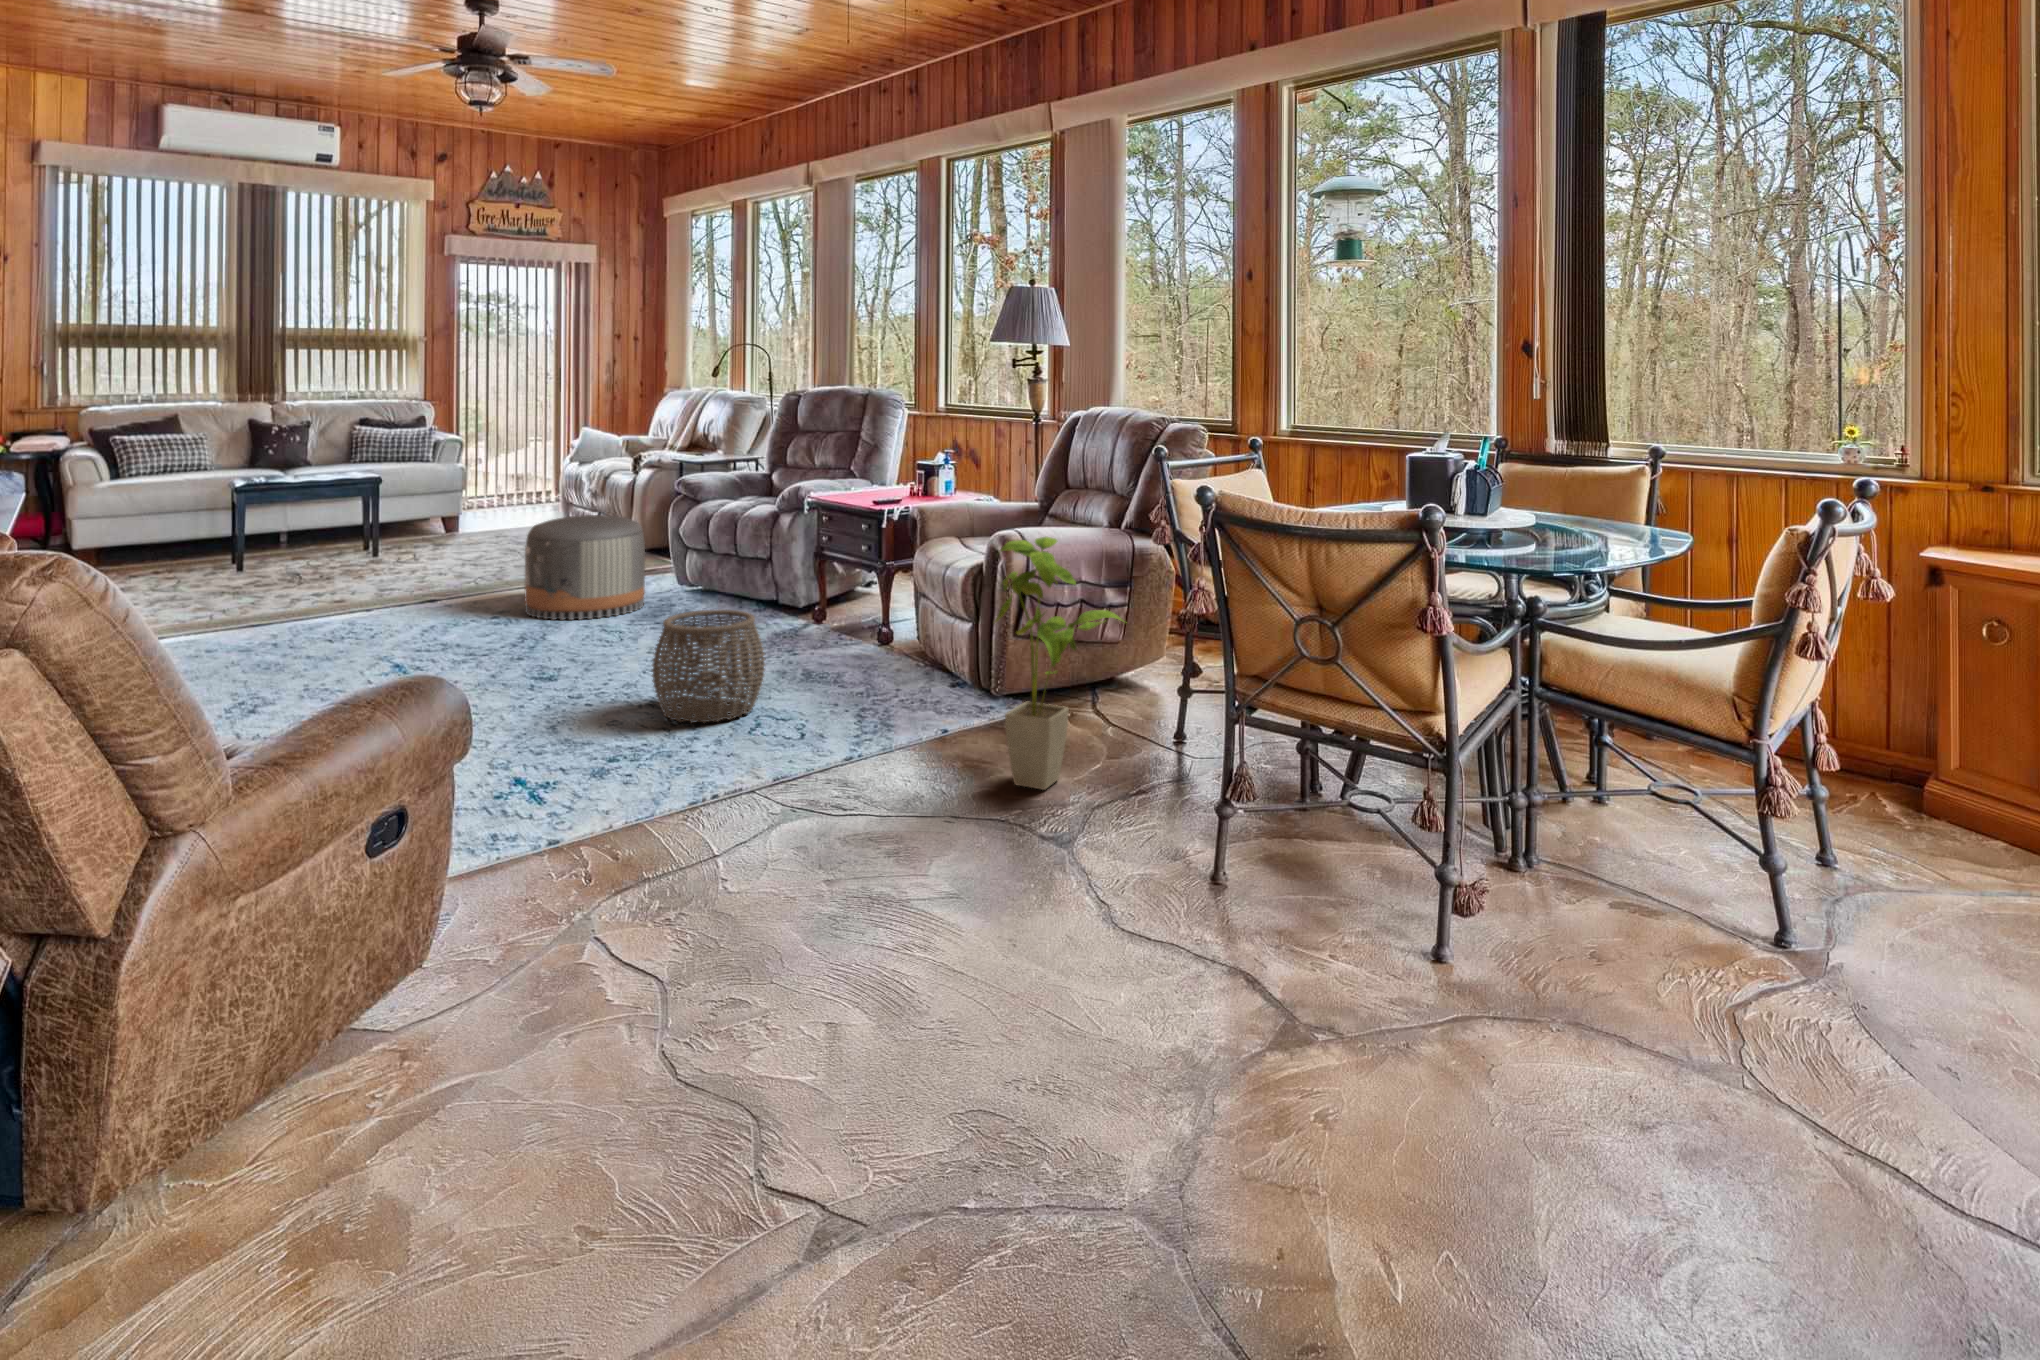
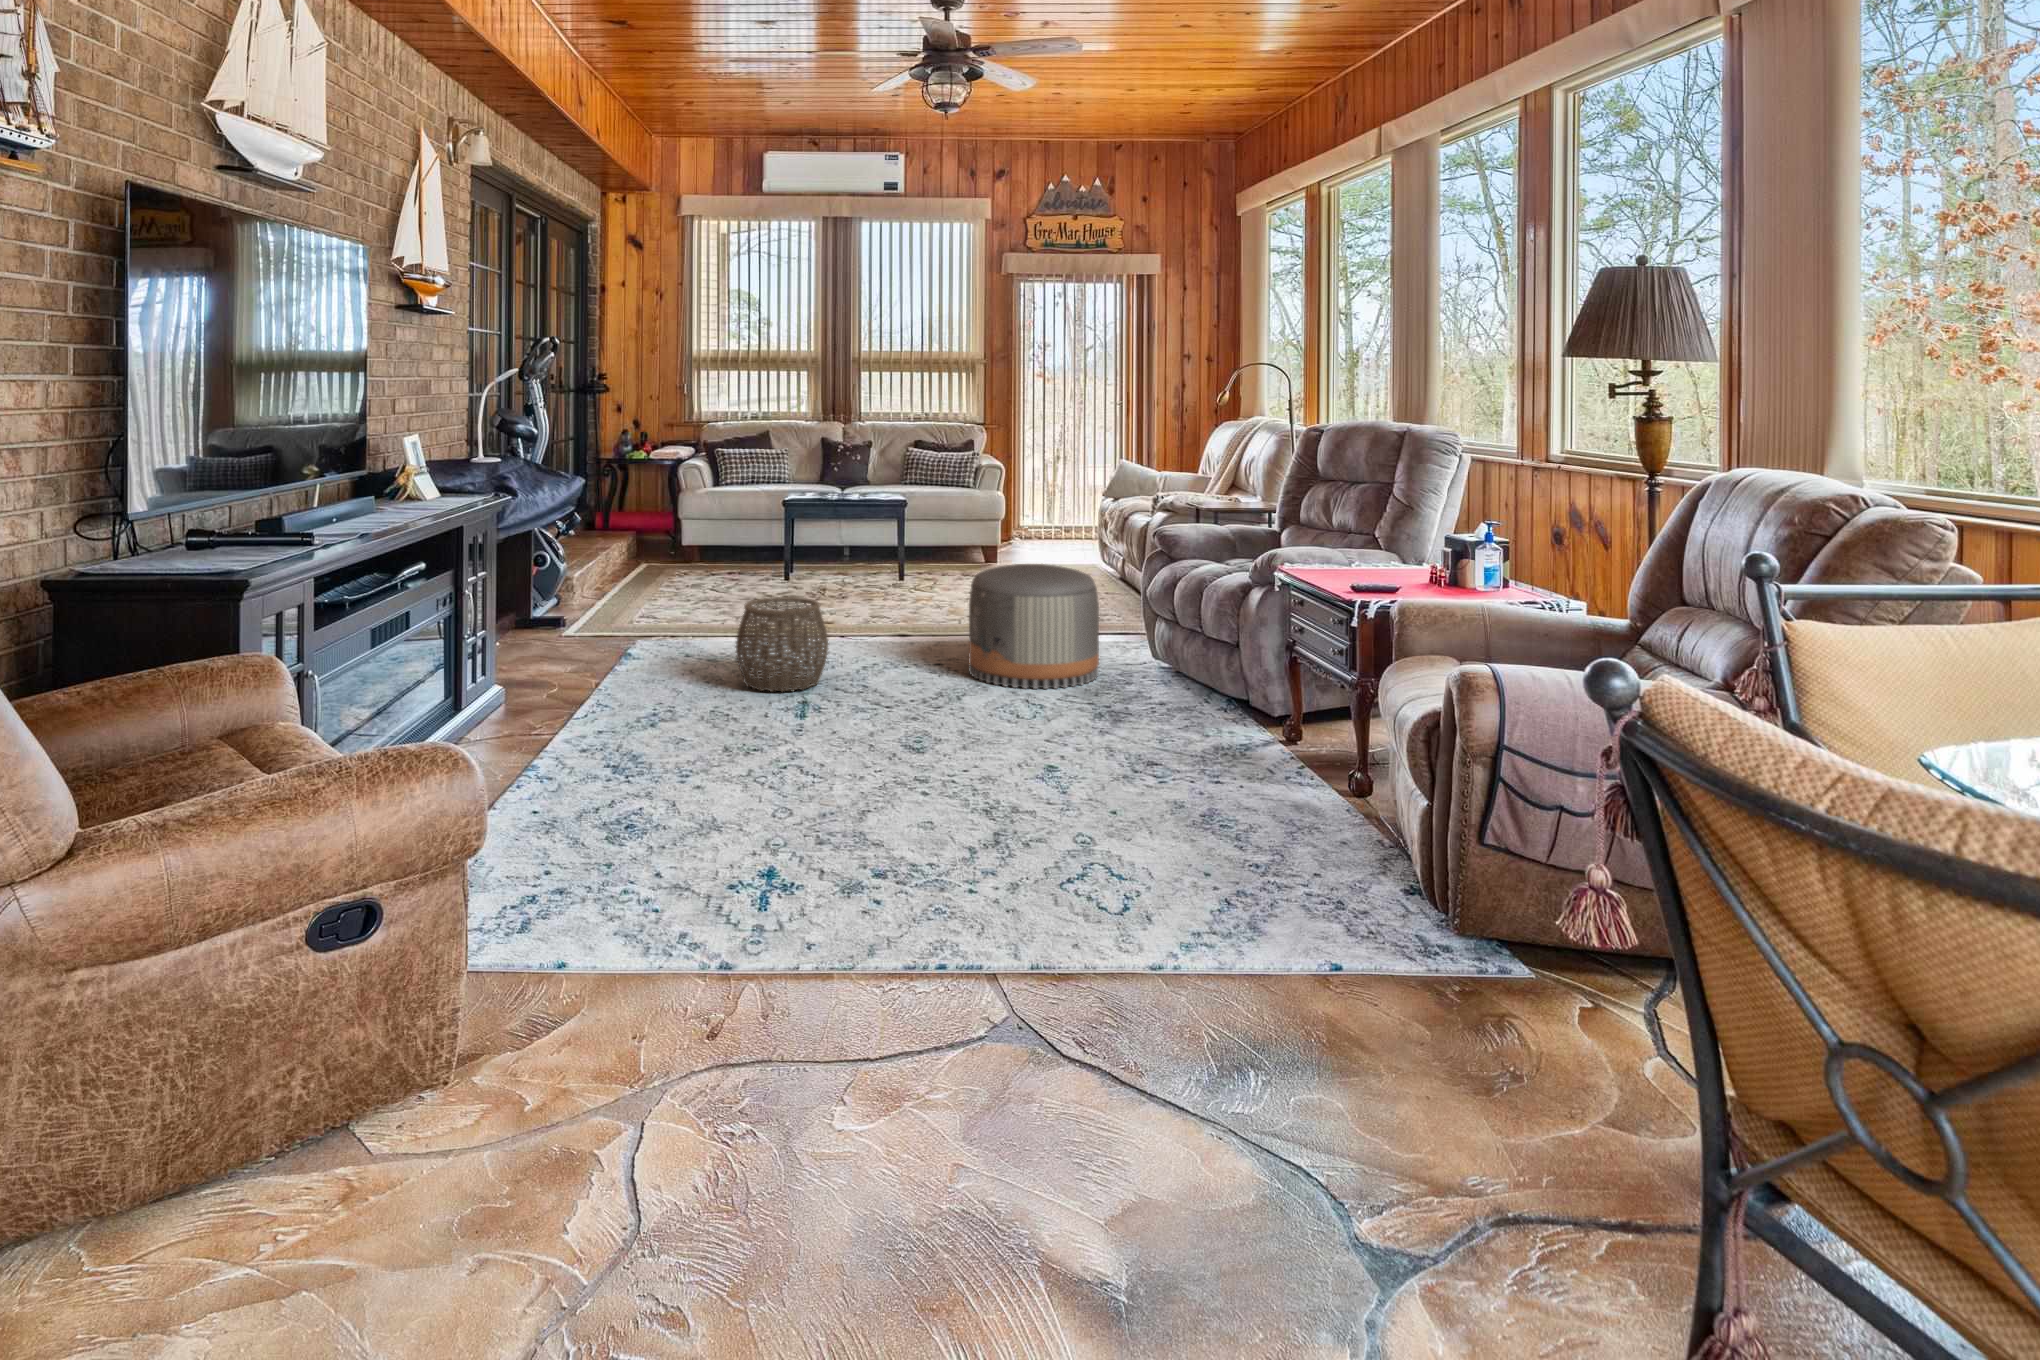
house plant: present [995,537,1123,790] -> none [1317,717,1585,1182]
woven basket: present [652,610,765,723] -> present [736,597,828,692]

